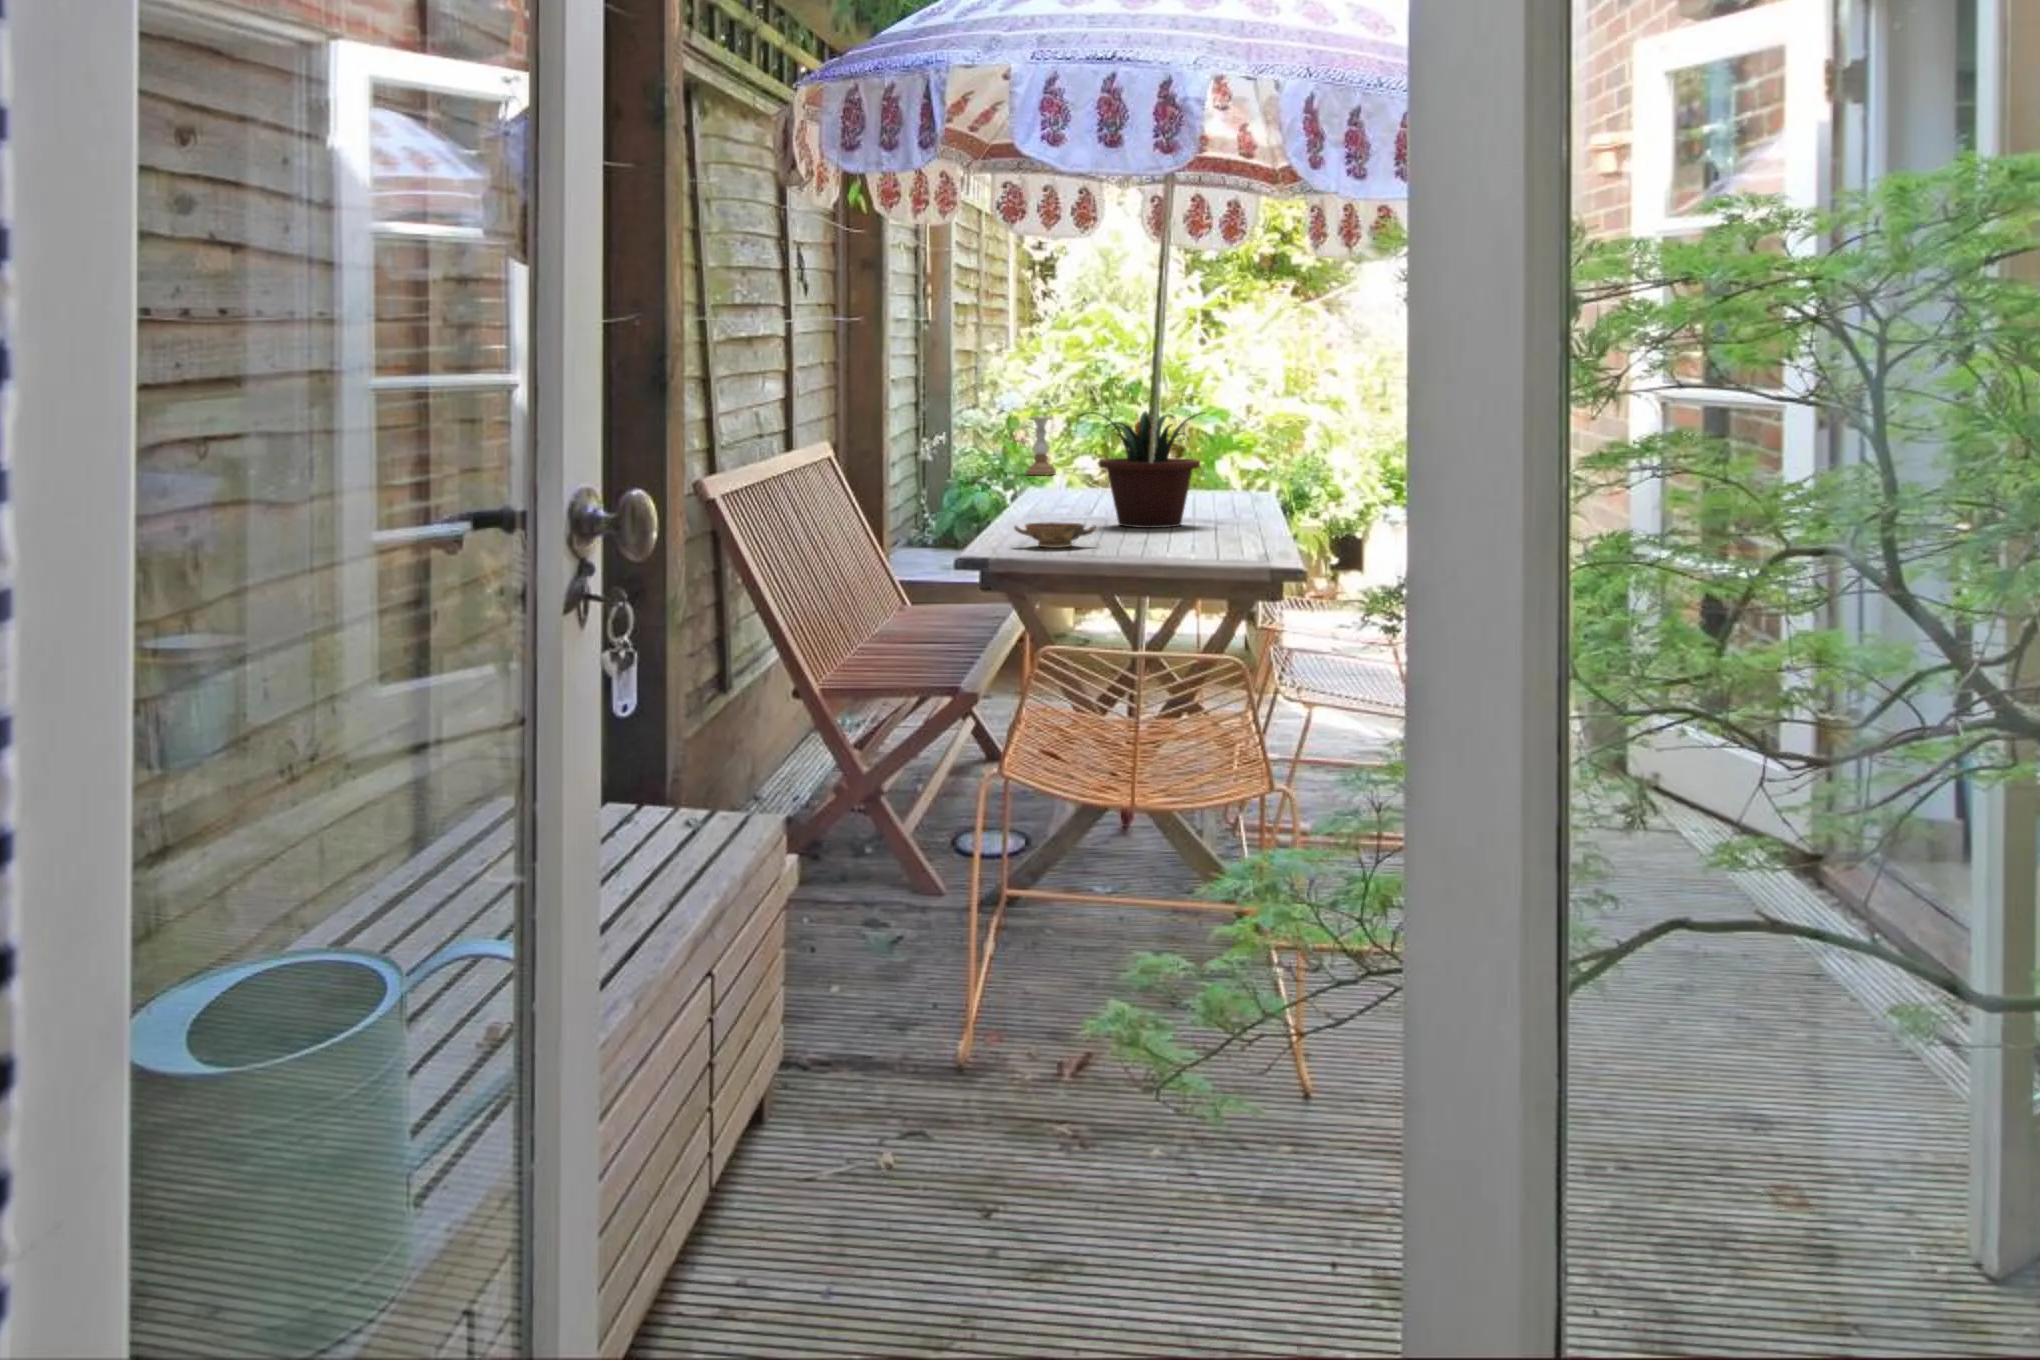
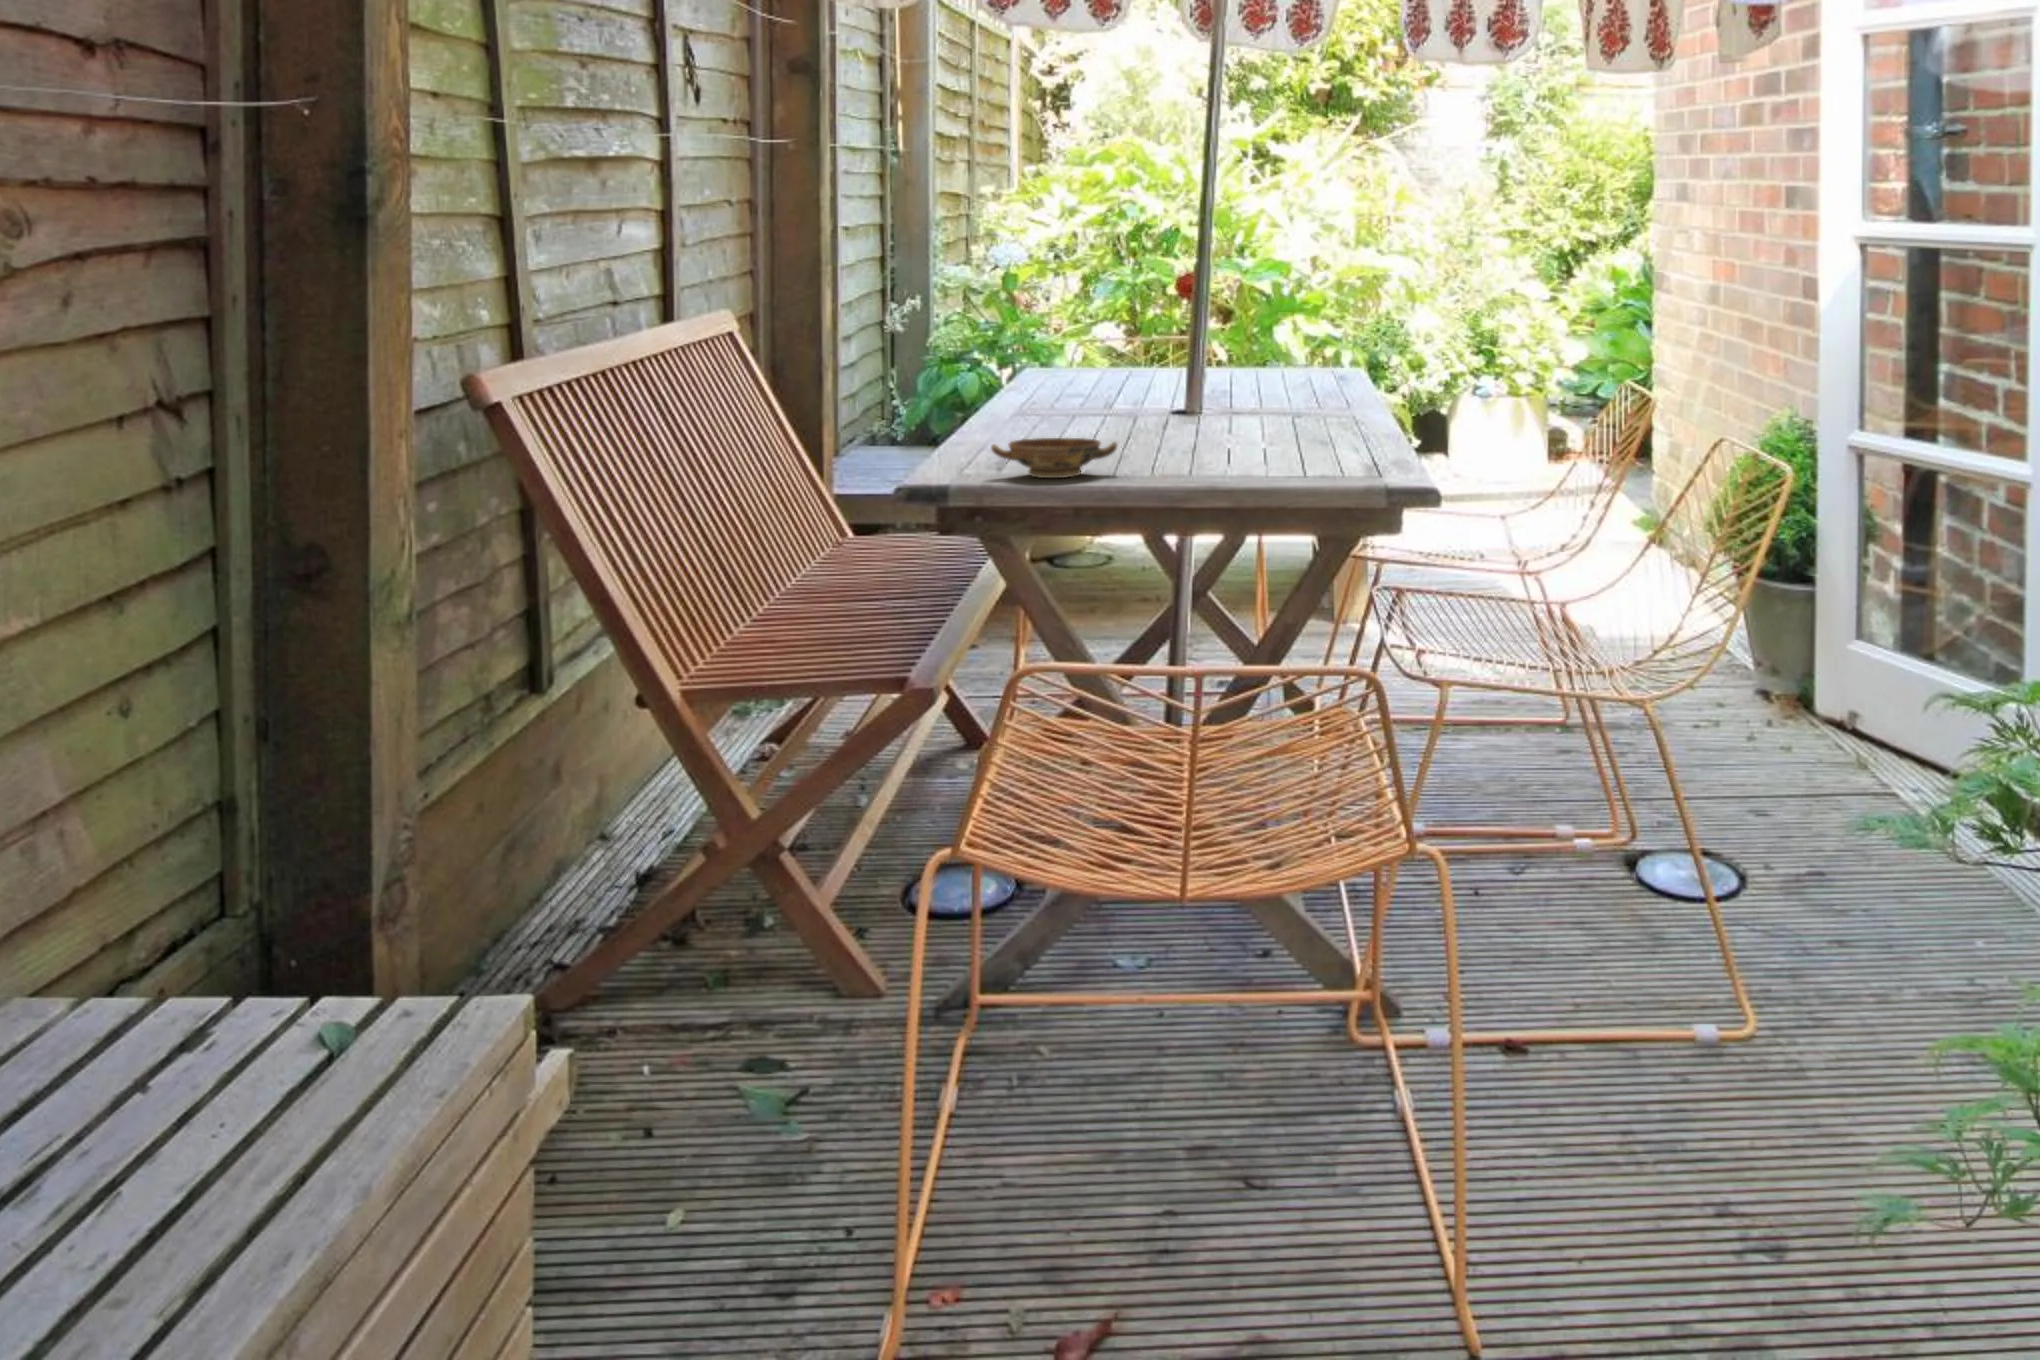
potted plant: present [1079,411,1203,528] -> none [1090,269,1275,436]
candle holder: present [1026,417,1056,475] -> none [1030,276,1069,352]

